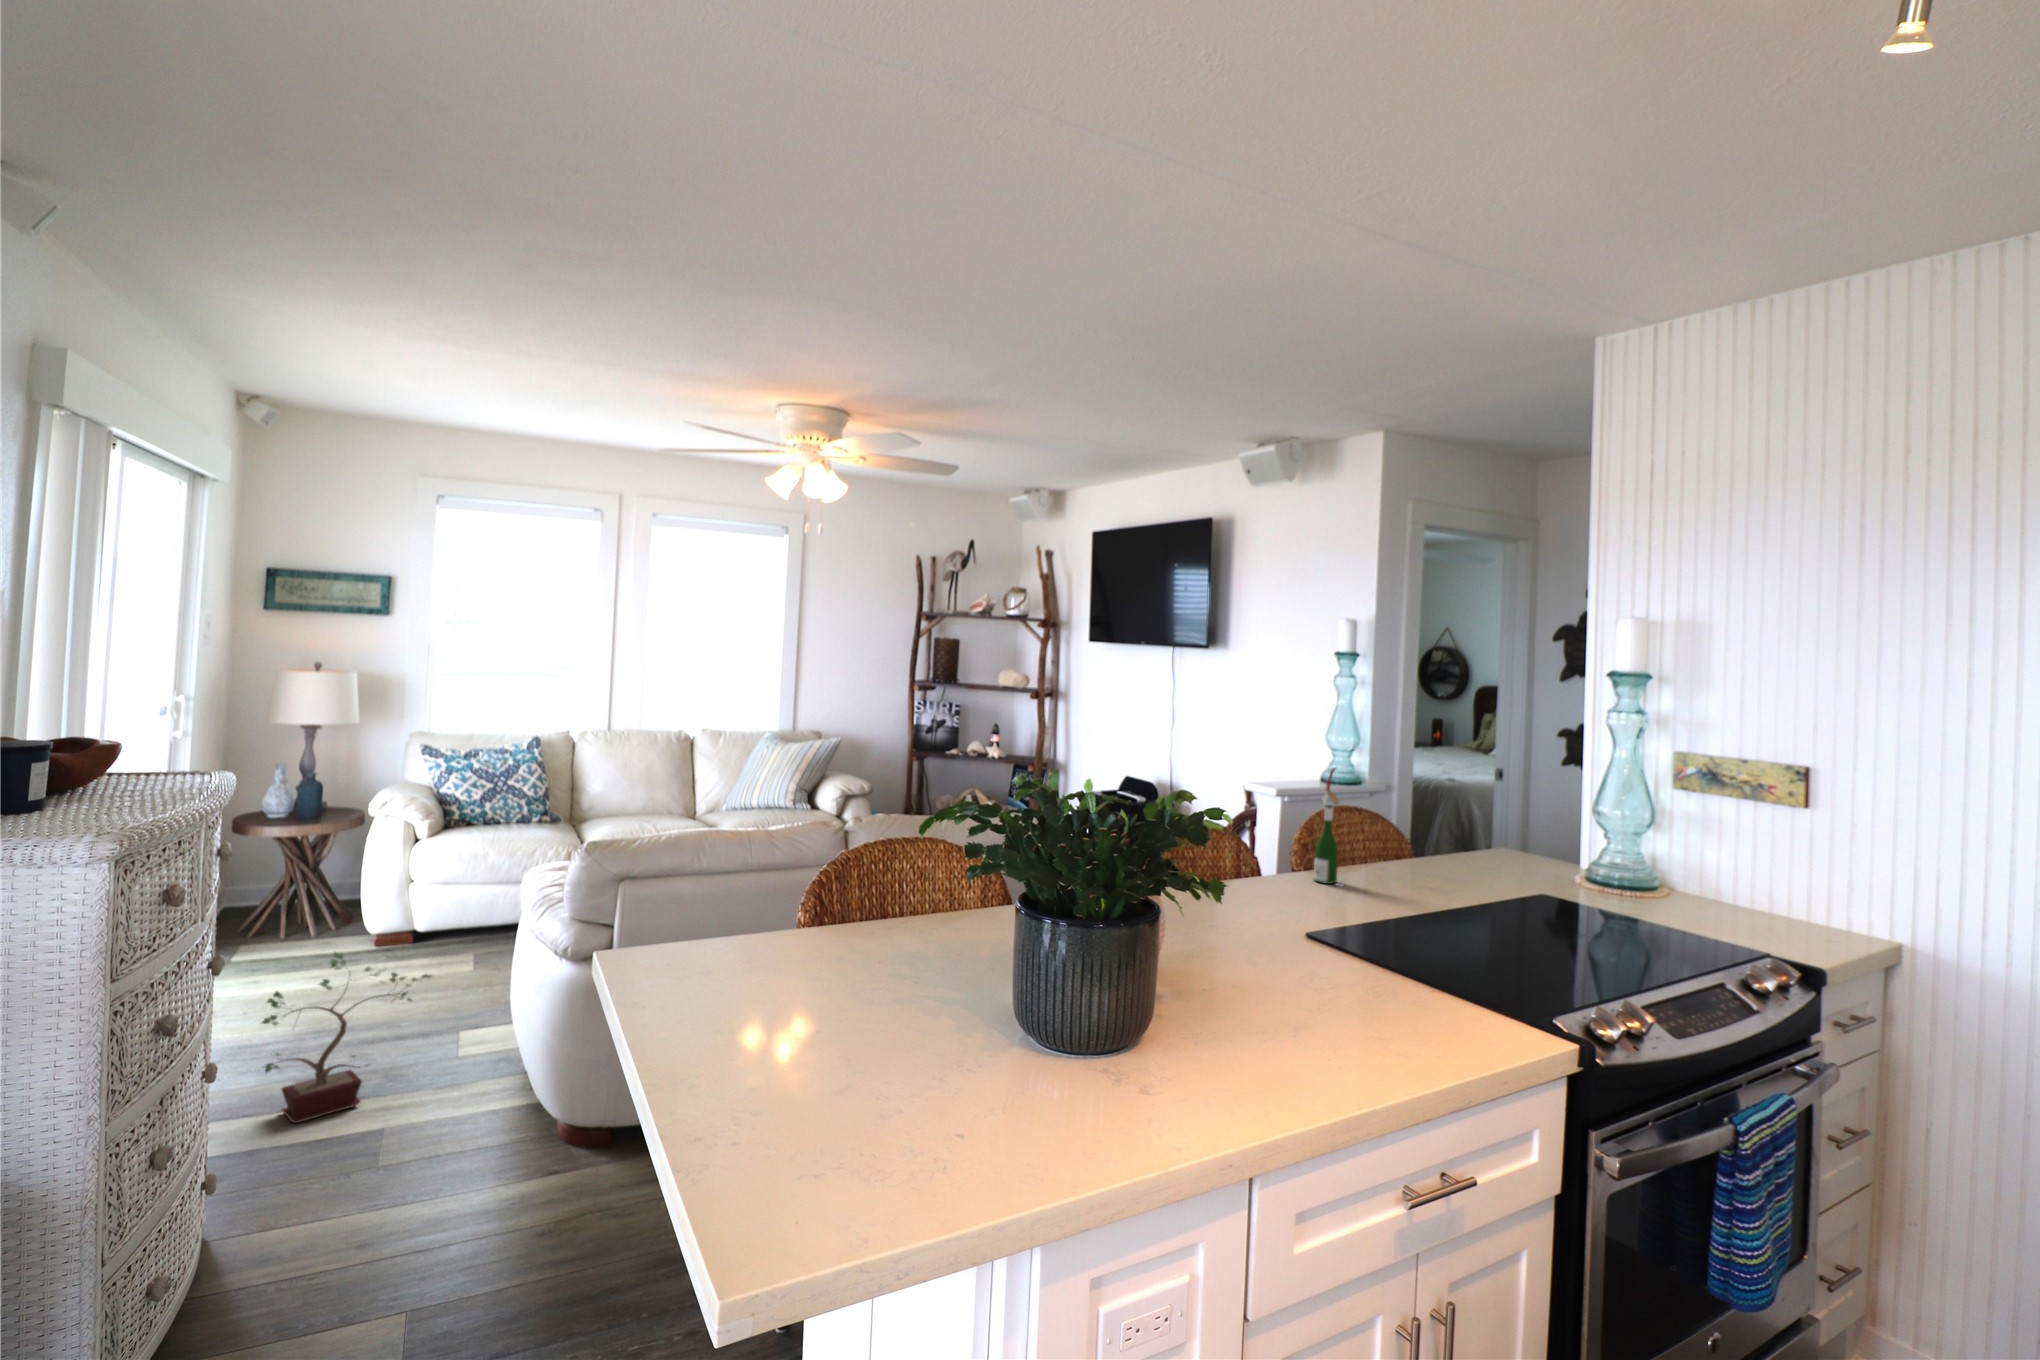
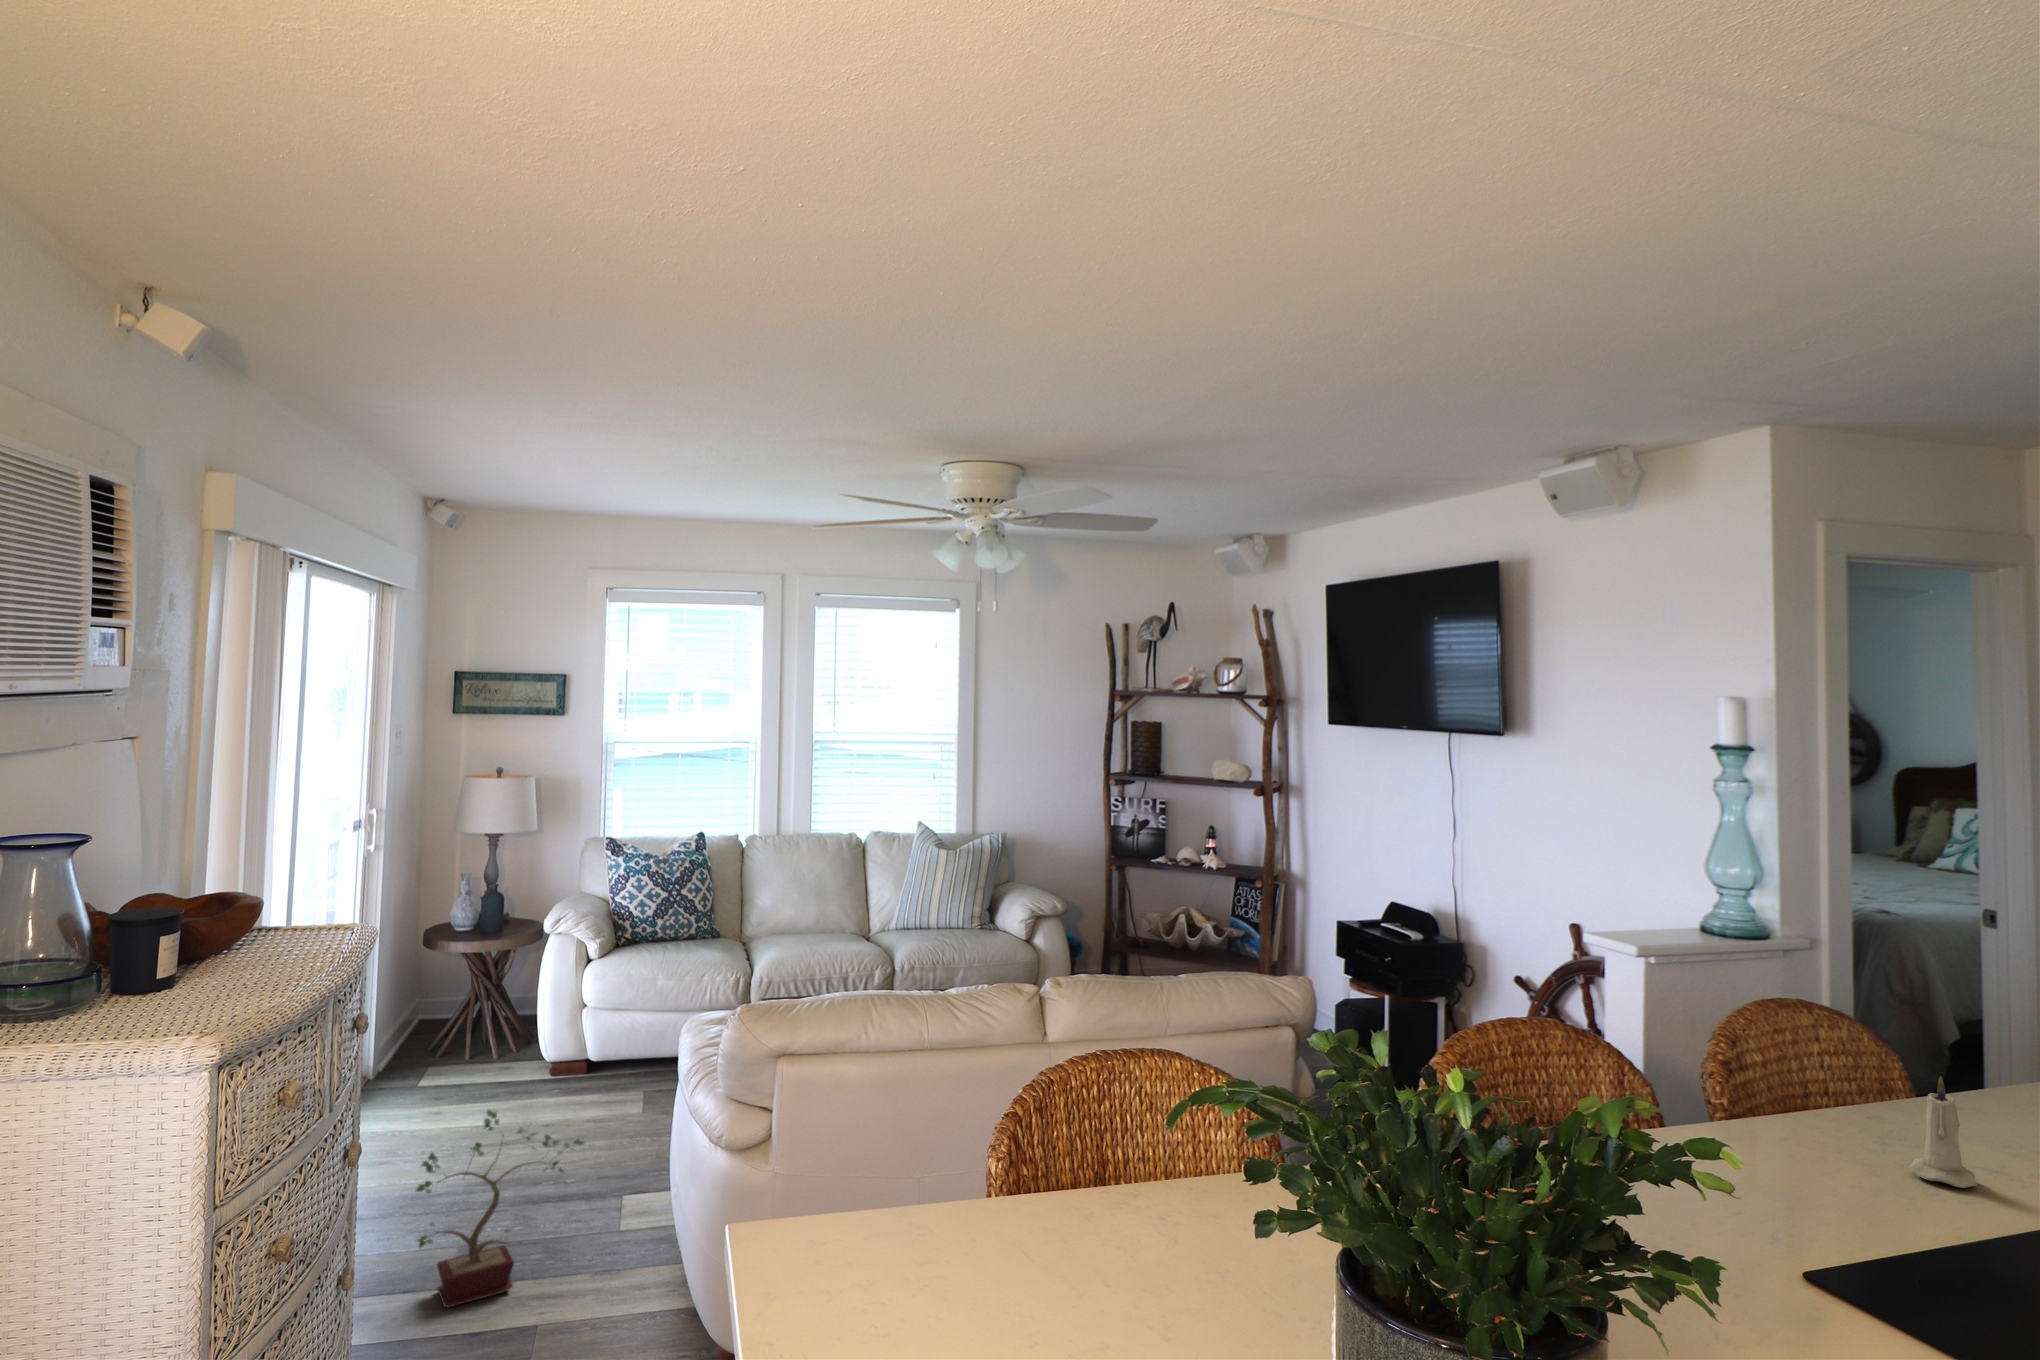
wine bottle: present [1314,768,1342,886] -> none [1782,956,1846,1157]
candle: none [1372,833,1404,895] -> present [1909,1076,1978,1188]

